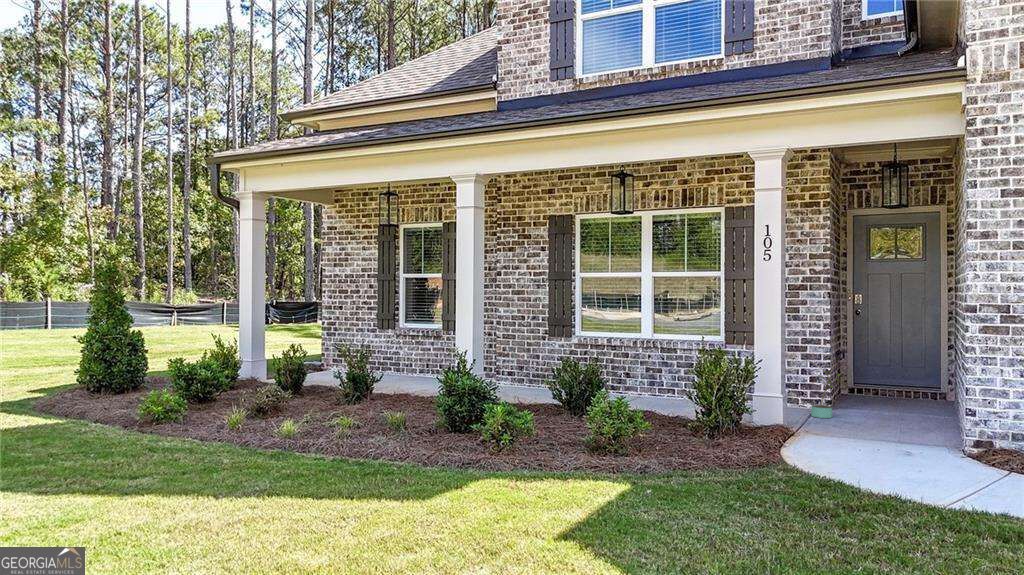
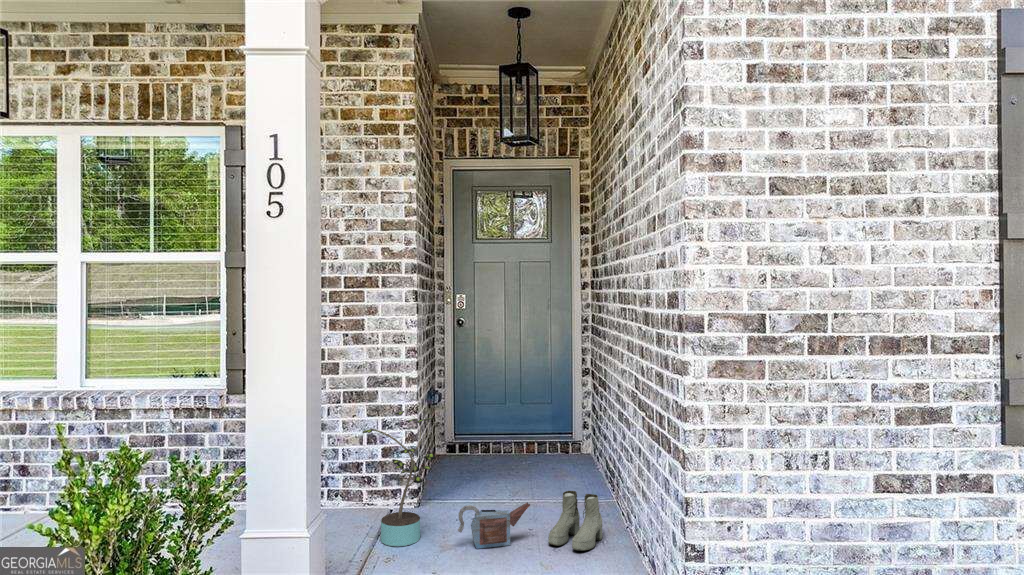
watering can: none [853,401,896,424] -> present [458,503,530,549]
boots: none [906,401,940,429] -> present [548,491,602,551]

